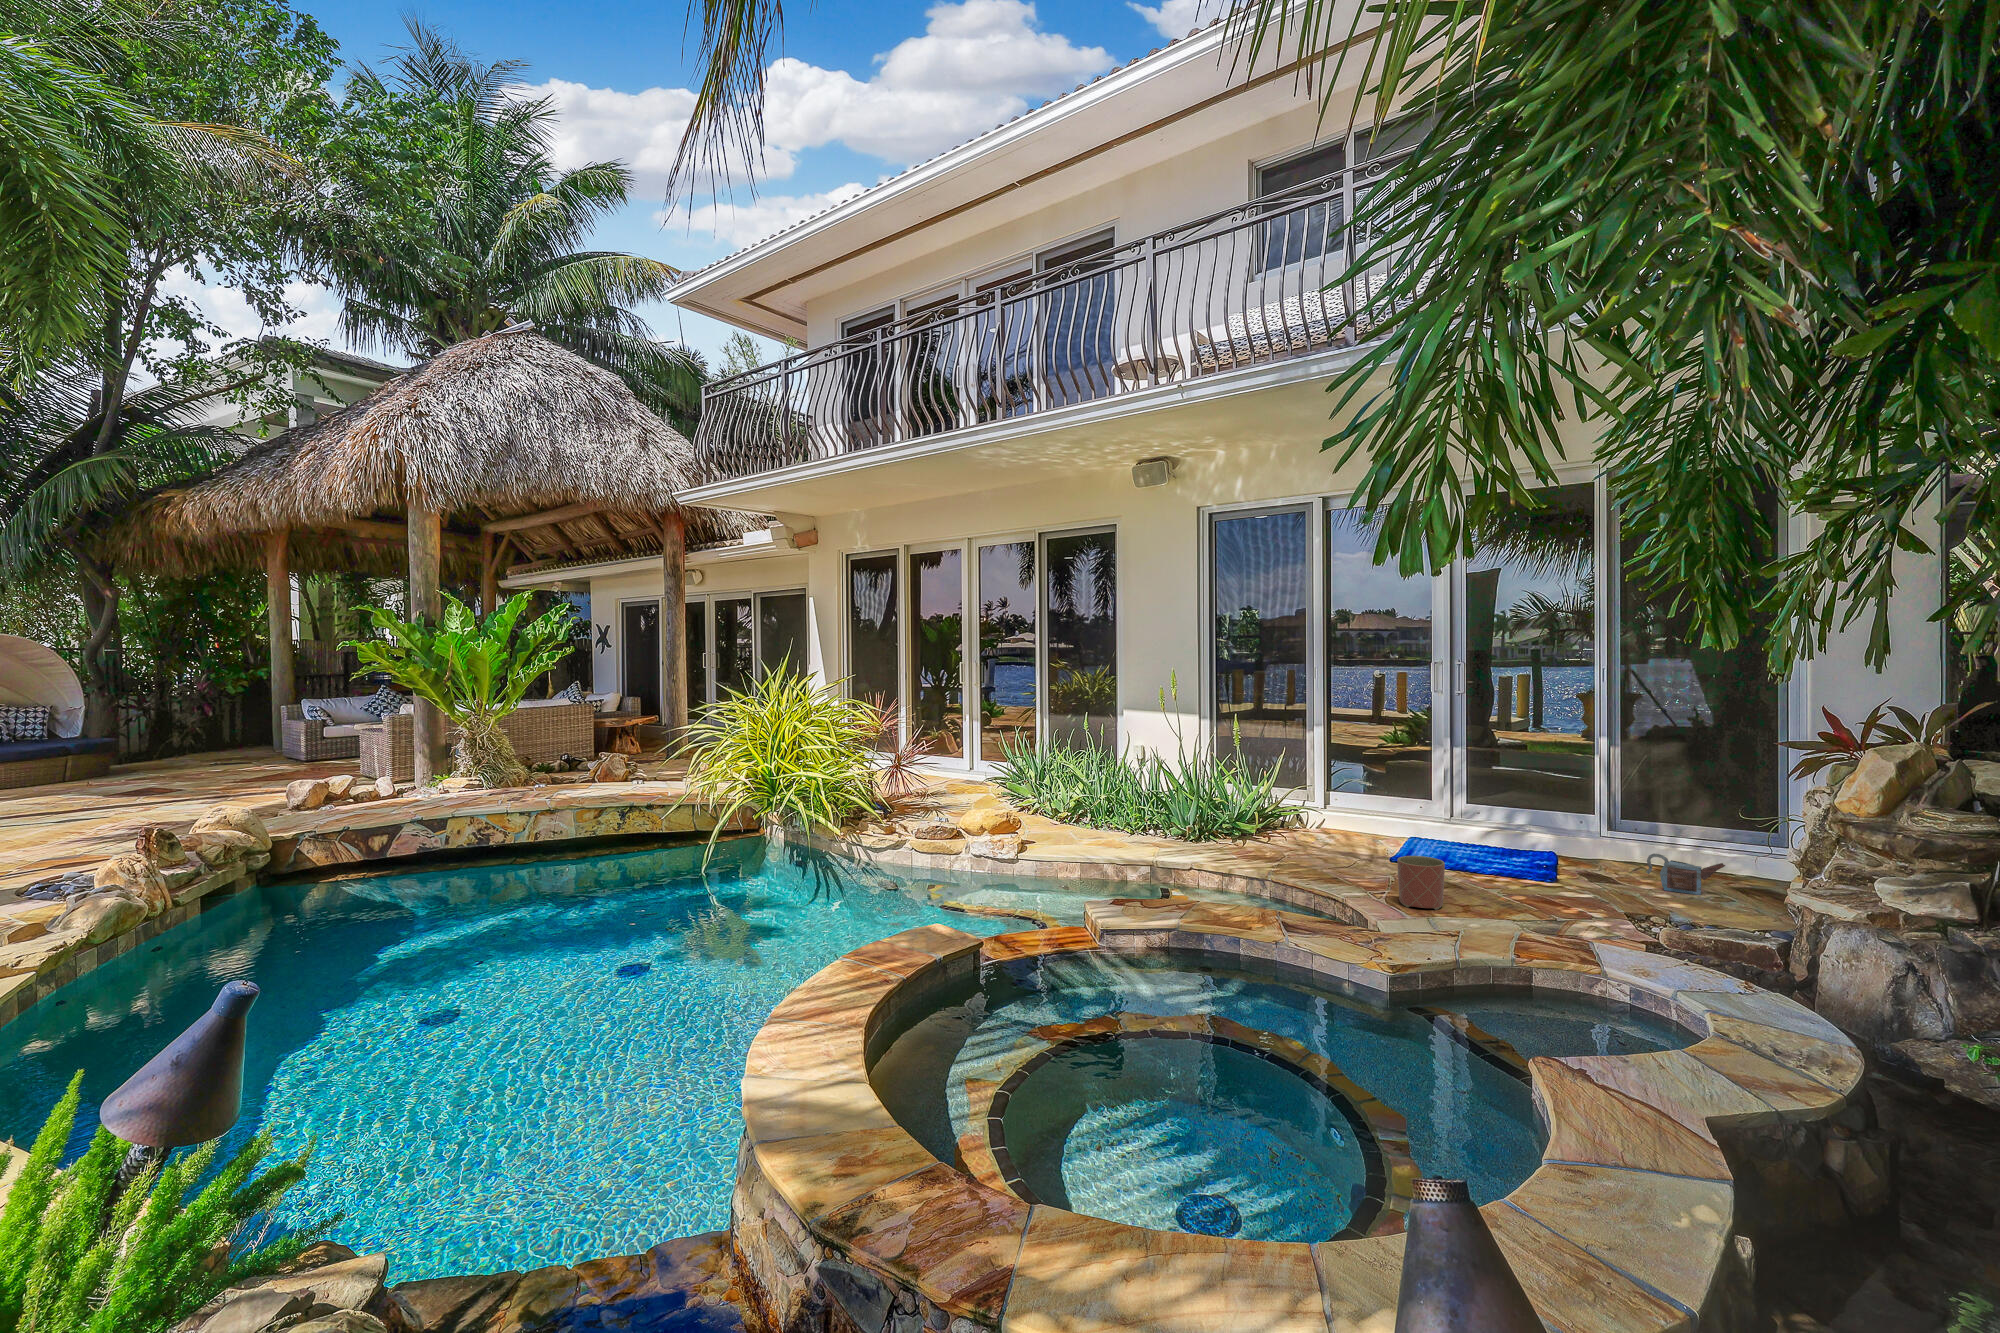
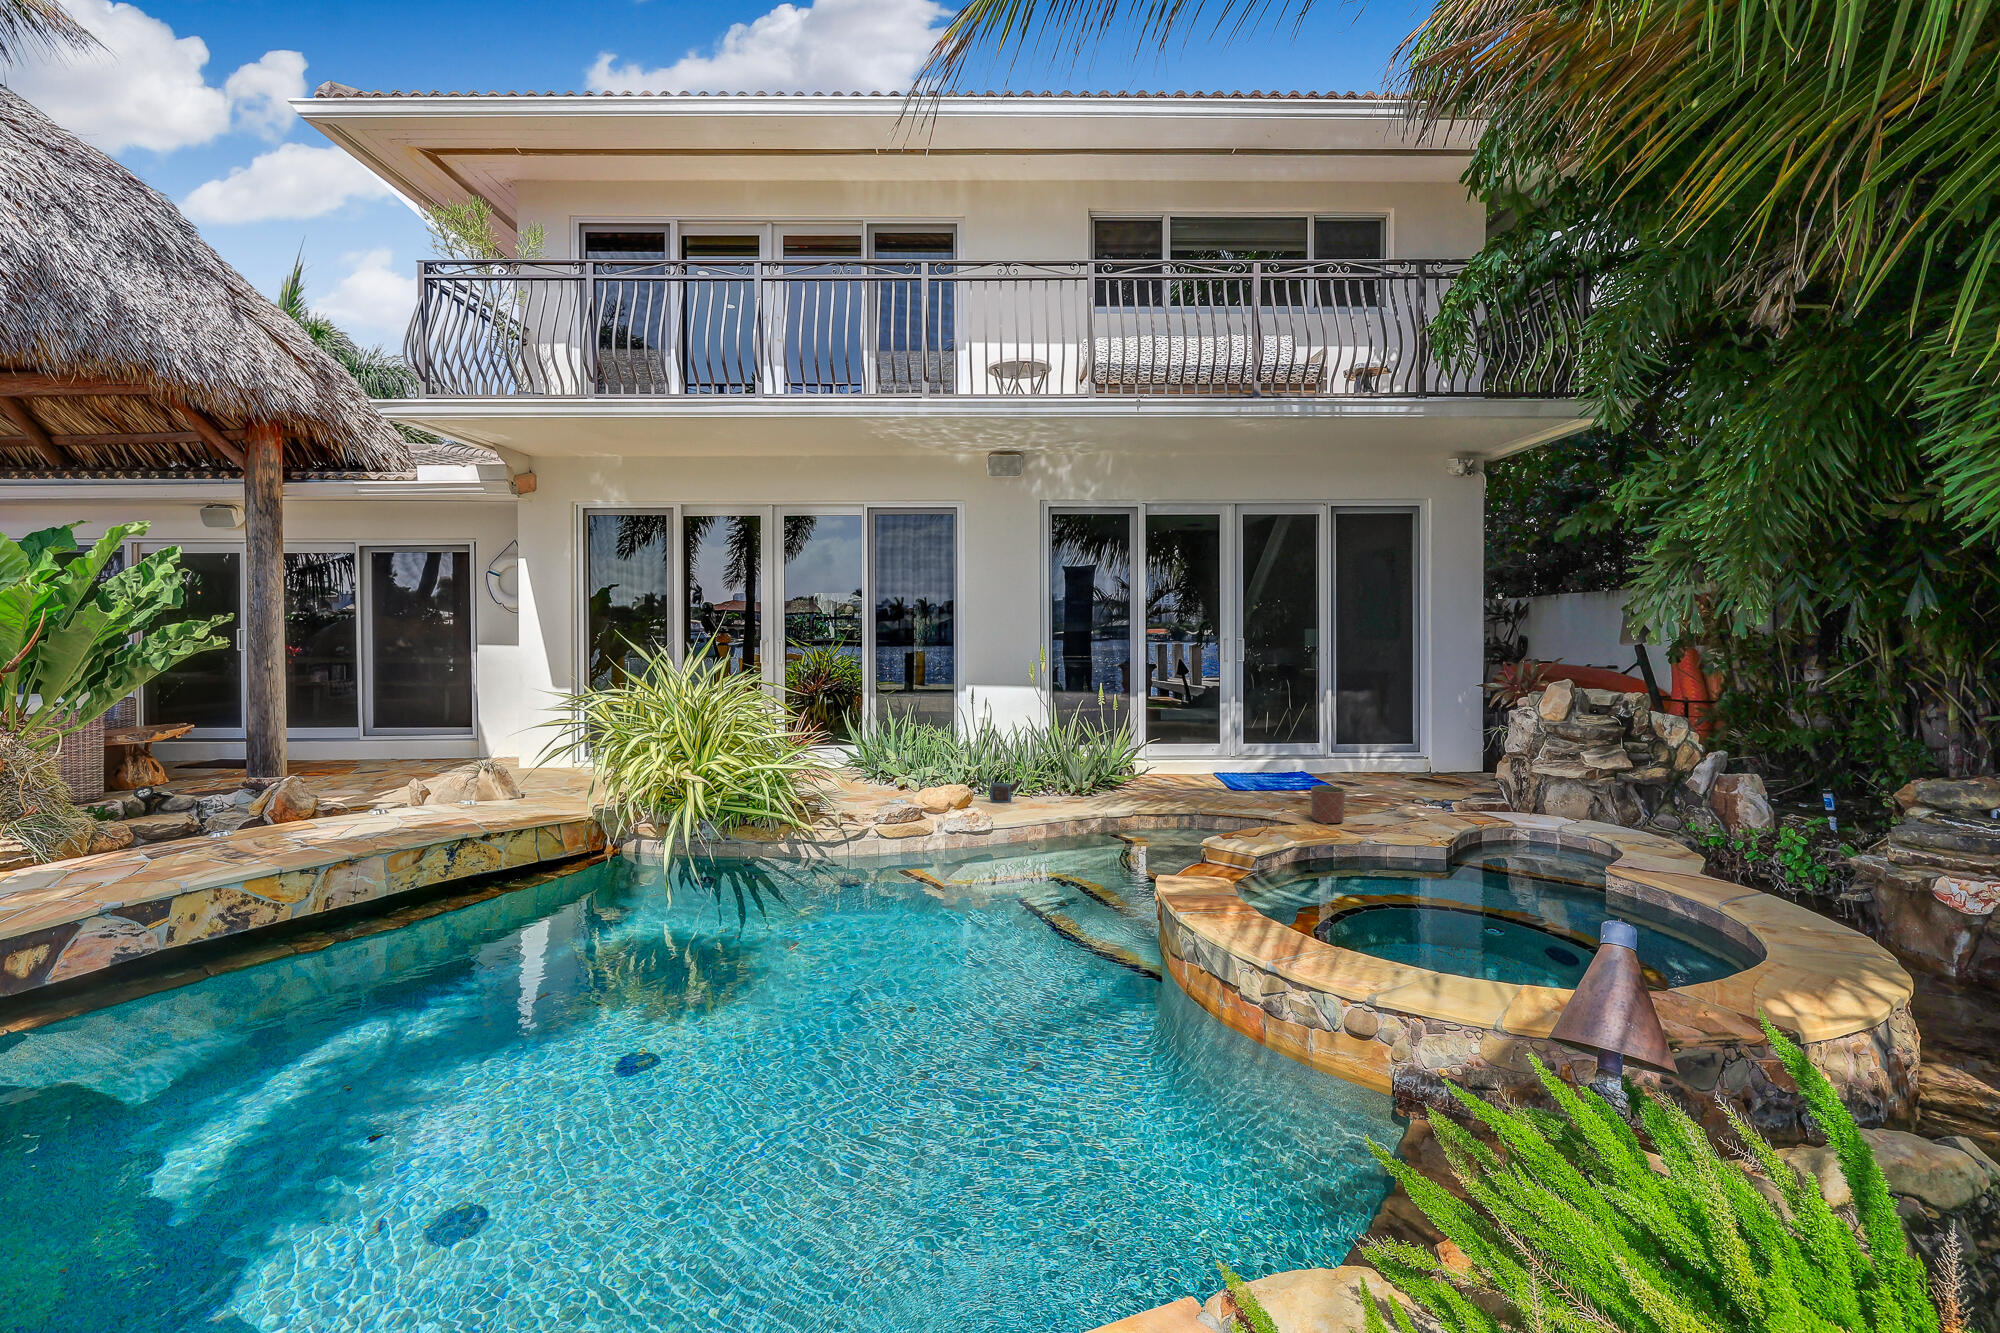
watering can: present [1646,854,1725,895] -> present [982,778,1023,803]

